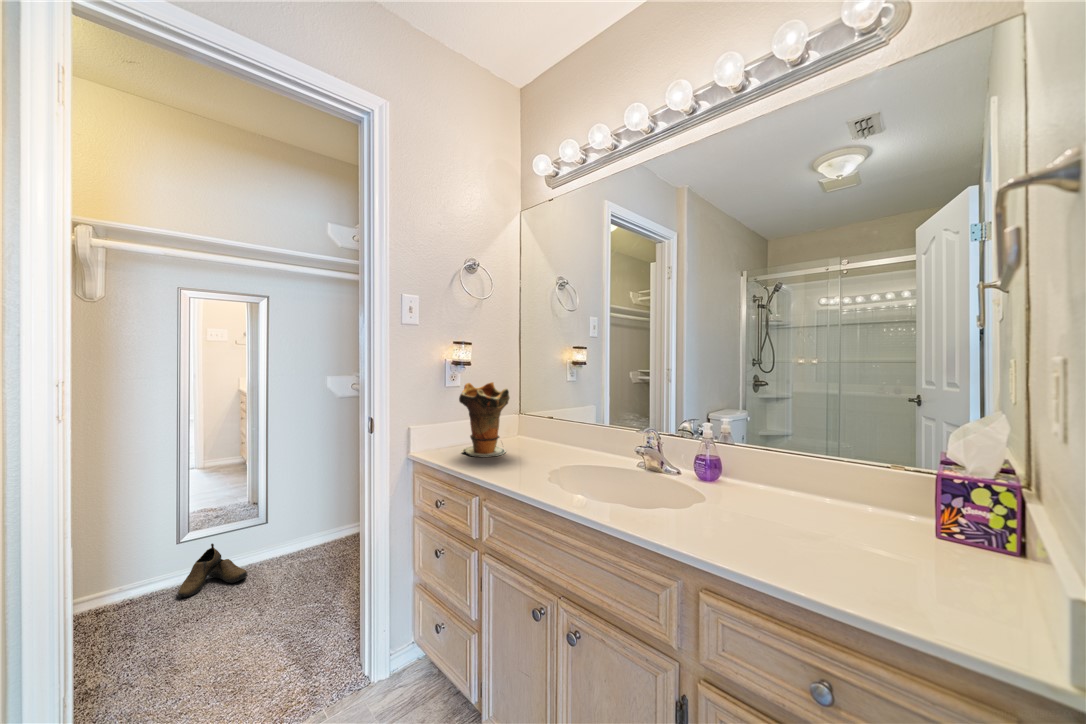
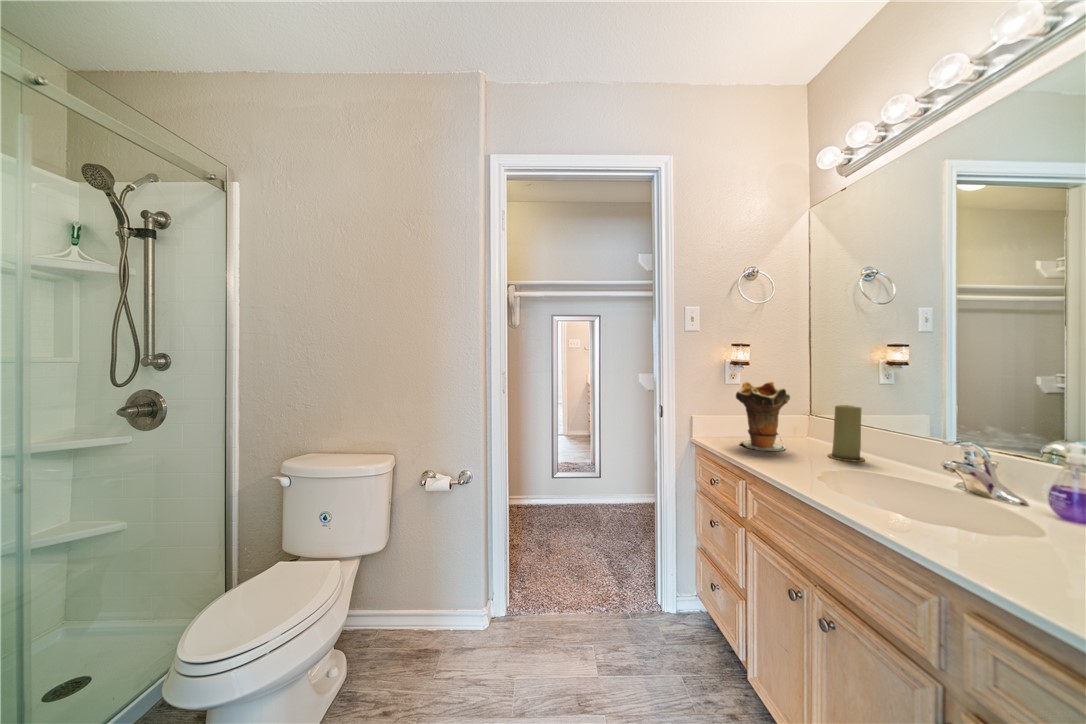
candle: none [542,403,570,456] -> present [828,405,865,461]
shoe: present [178,544,247,597] -> none [553,484,589,514]

